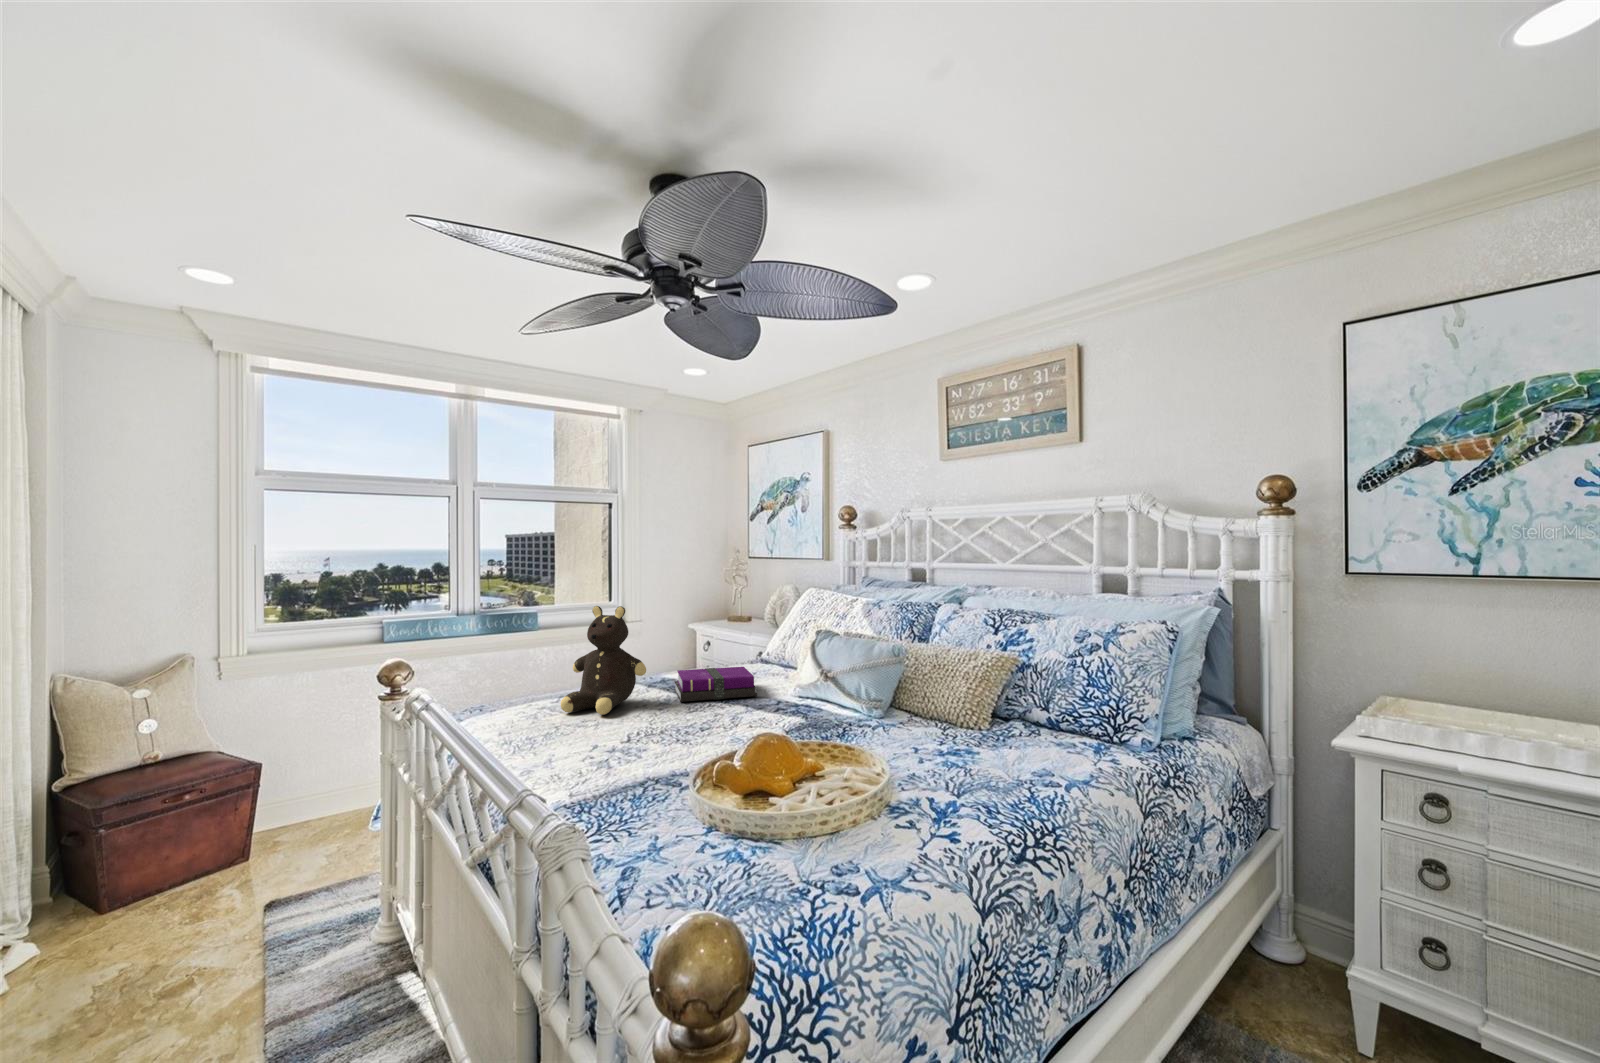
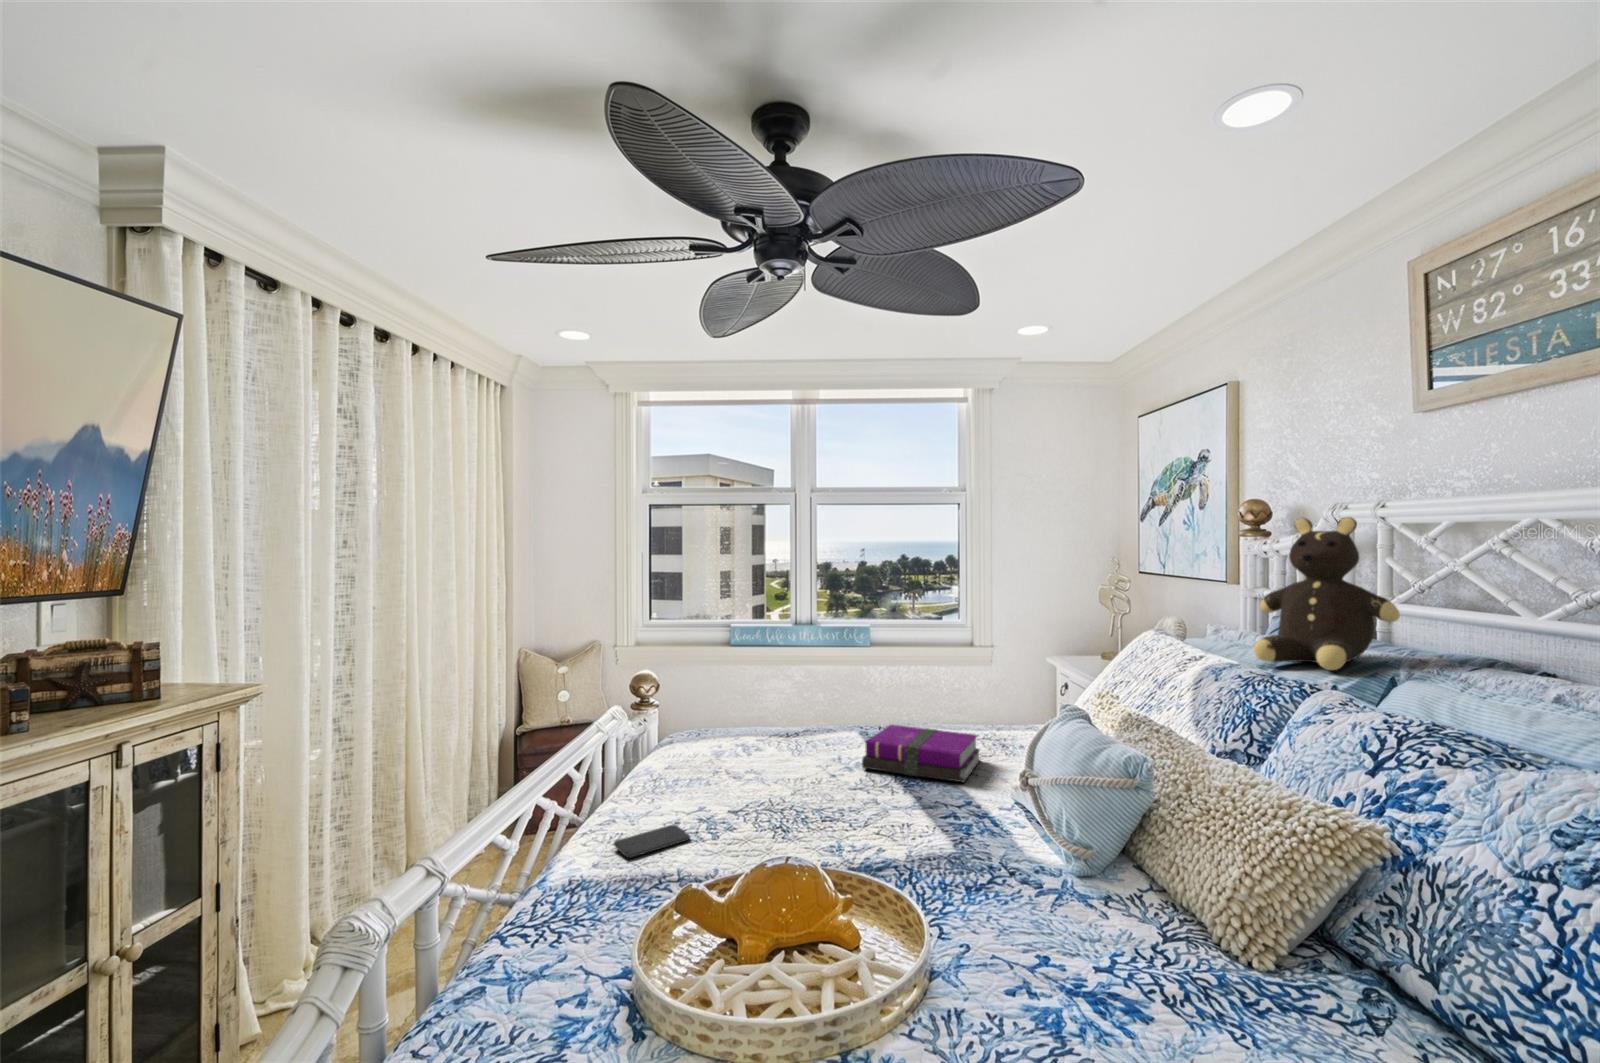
teddy bear: present [561,606,646,715] -> present [1254,517,1400,670]
smartphone: none [590,755,638,779] -> present [614,825,690,858]

